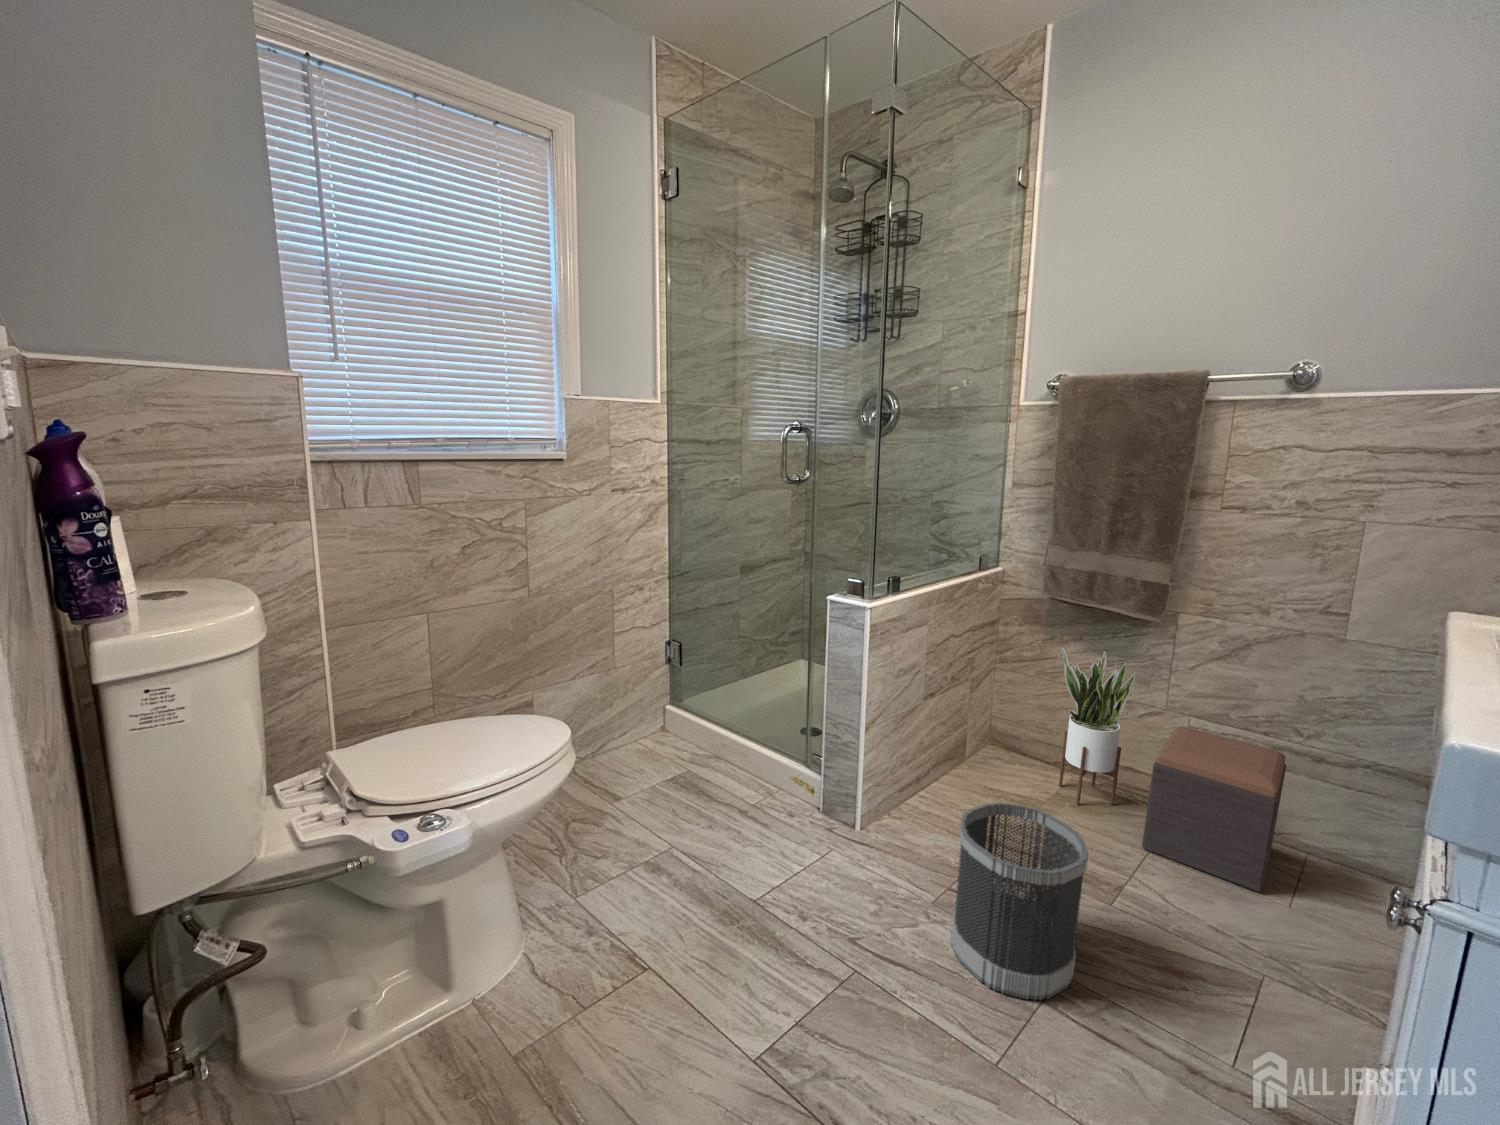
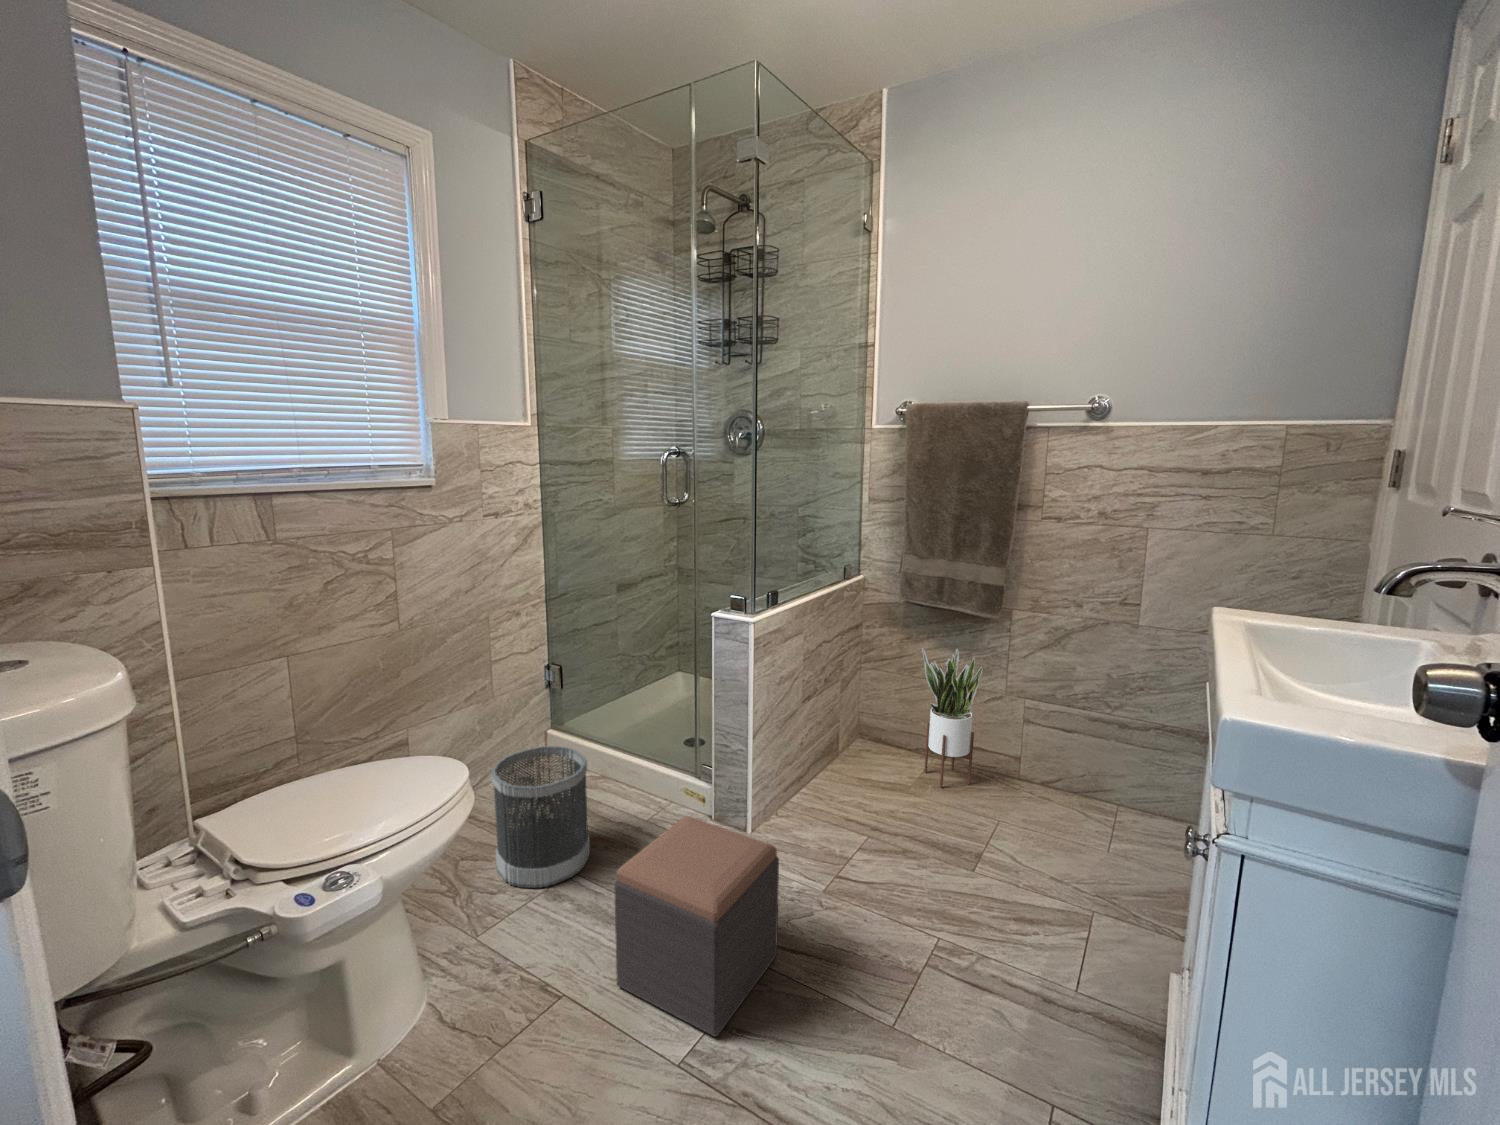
footstool: present [1142,726,1286,892] -> present [614,816,779,1037]
wastebasket: present [952,802,1088,1001] -> present [491,746,590,888]

